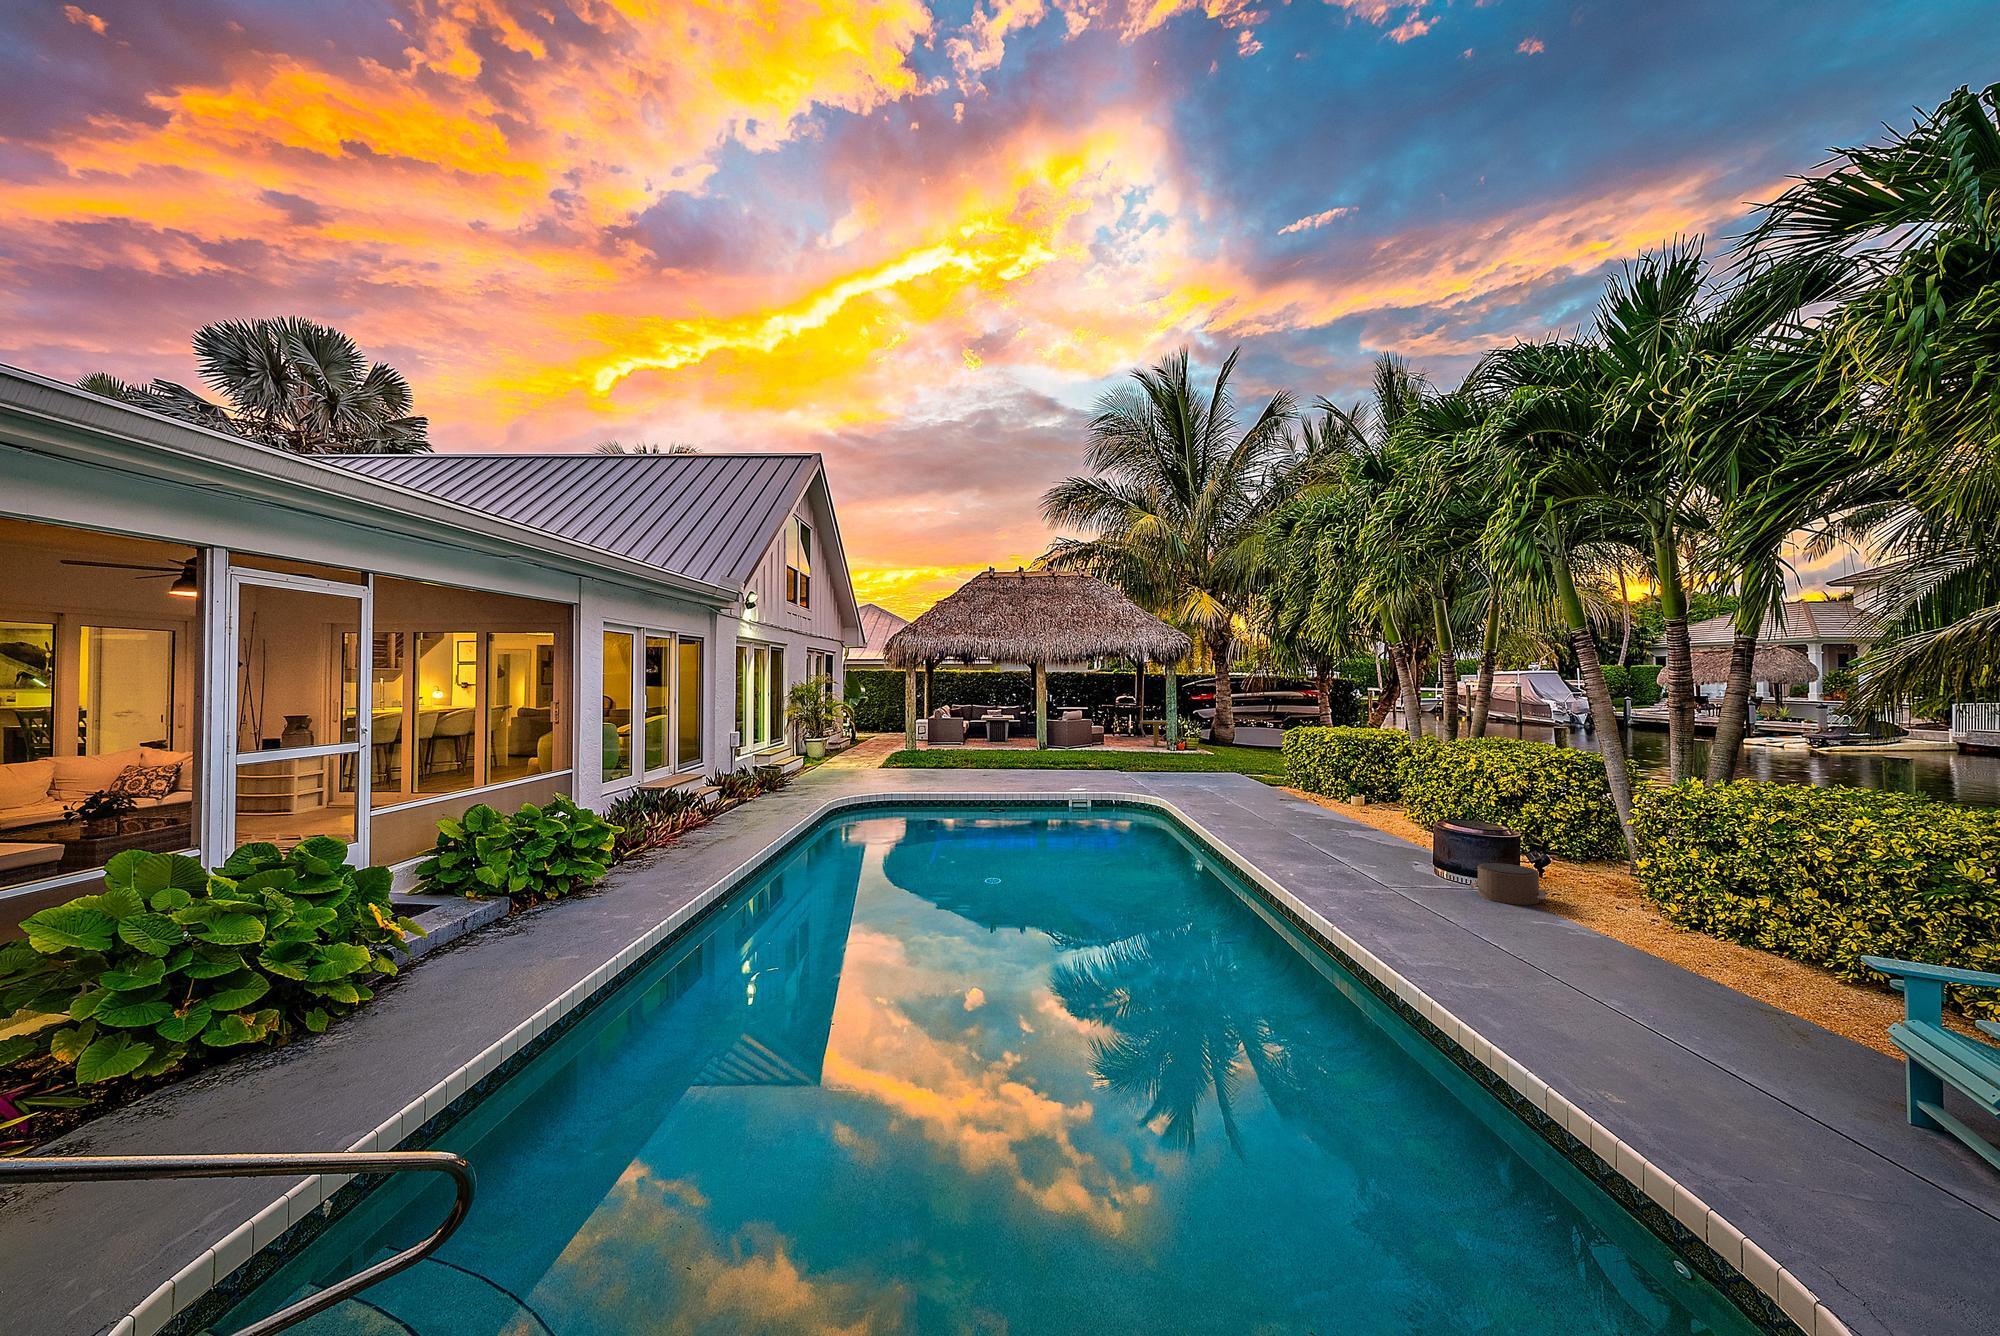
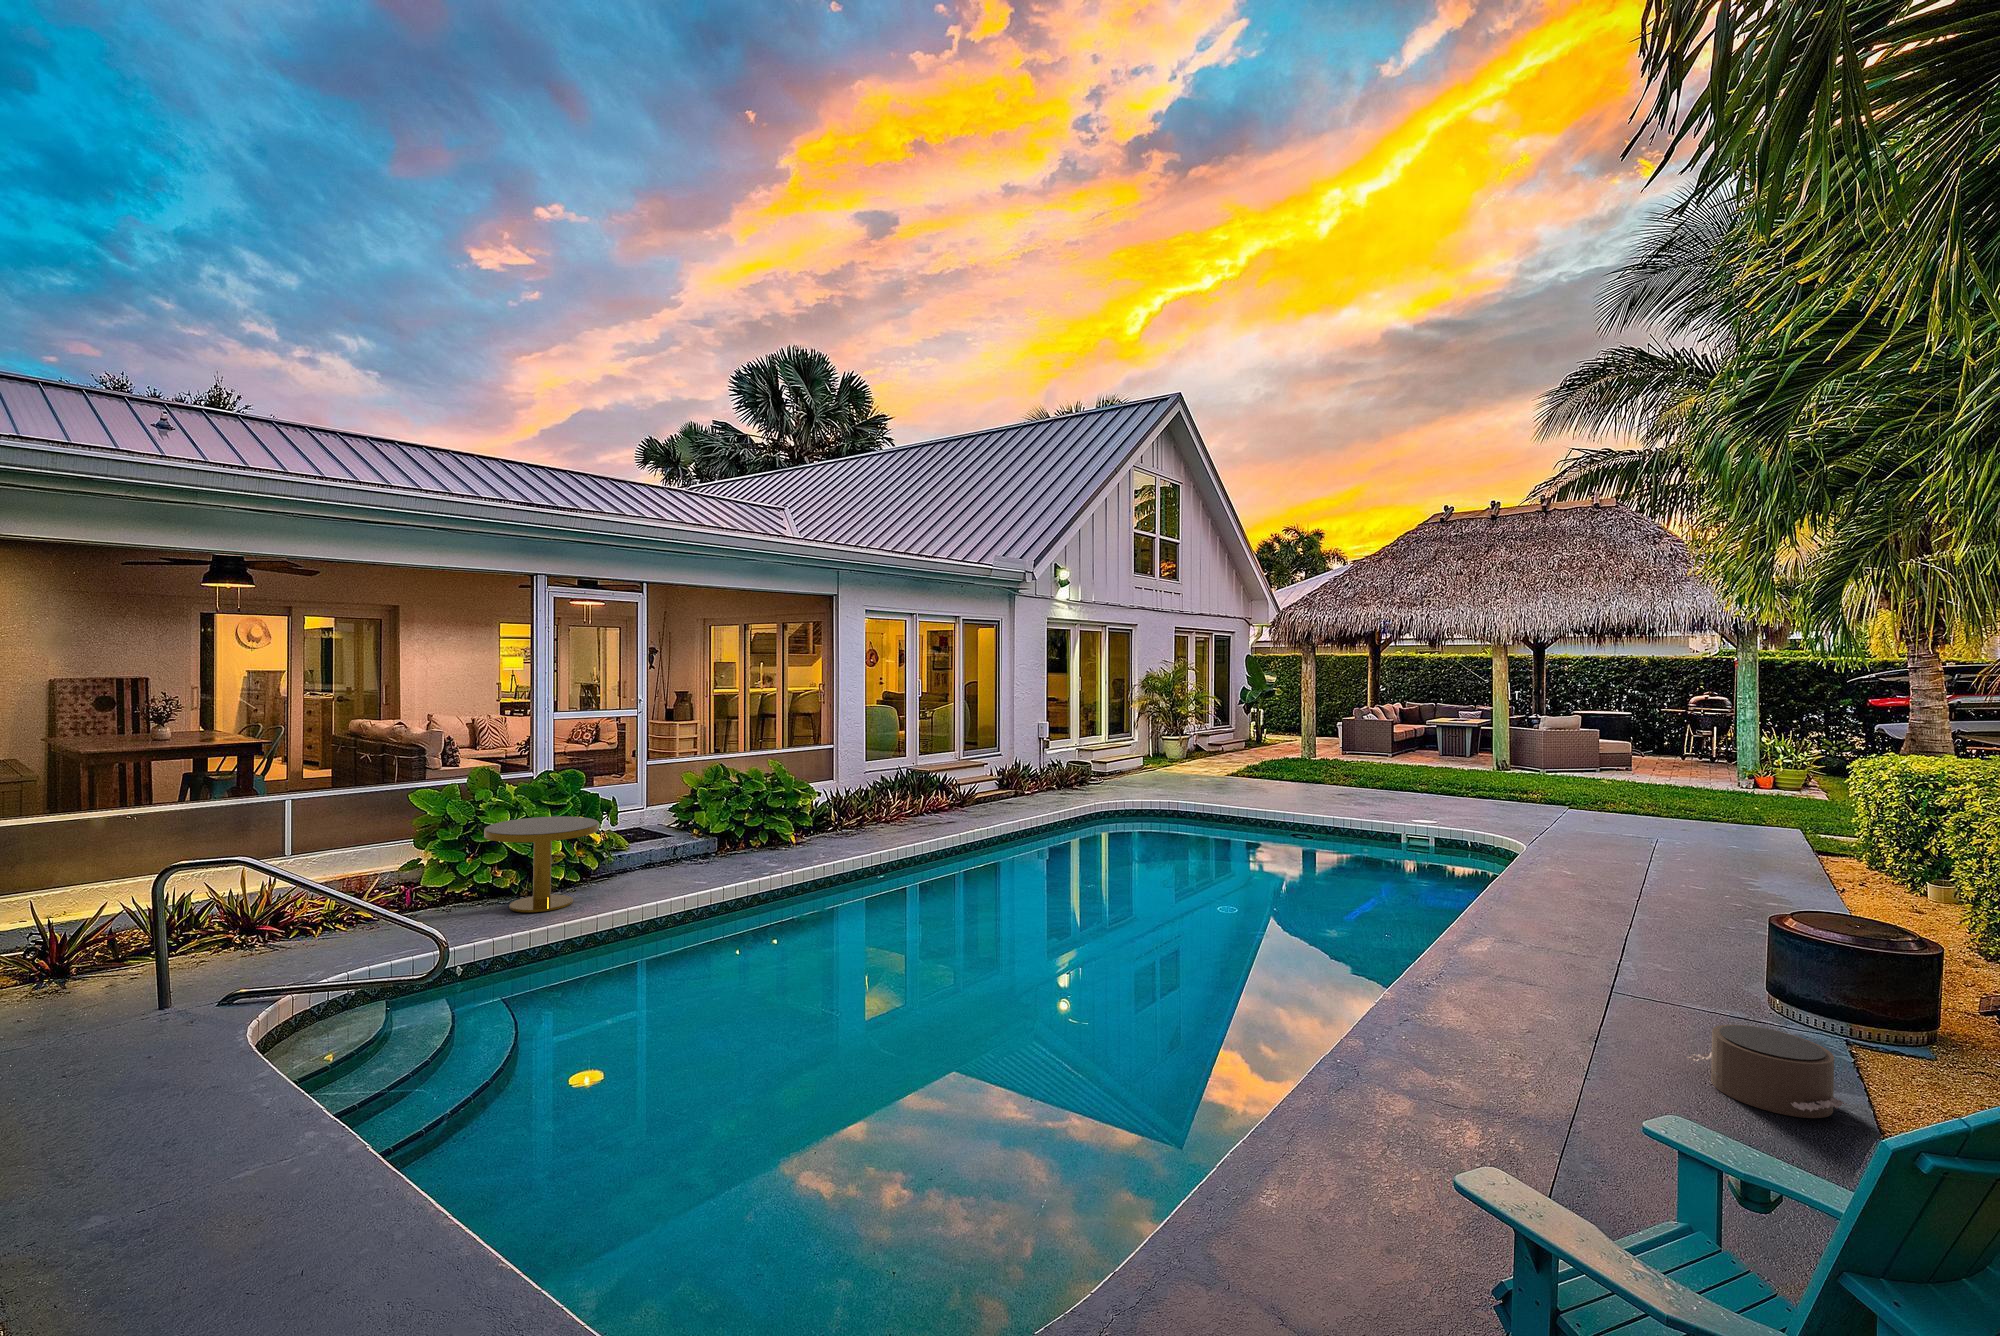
side table: present [1140,720,1166,747] -> present [484,816,599,912]

